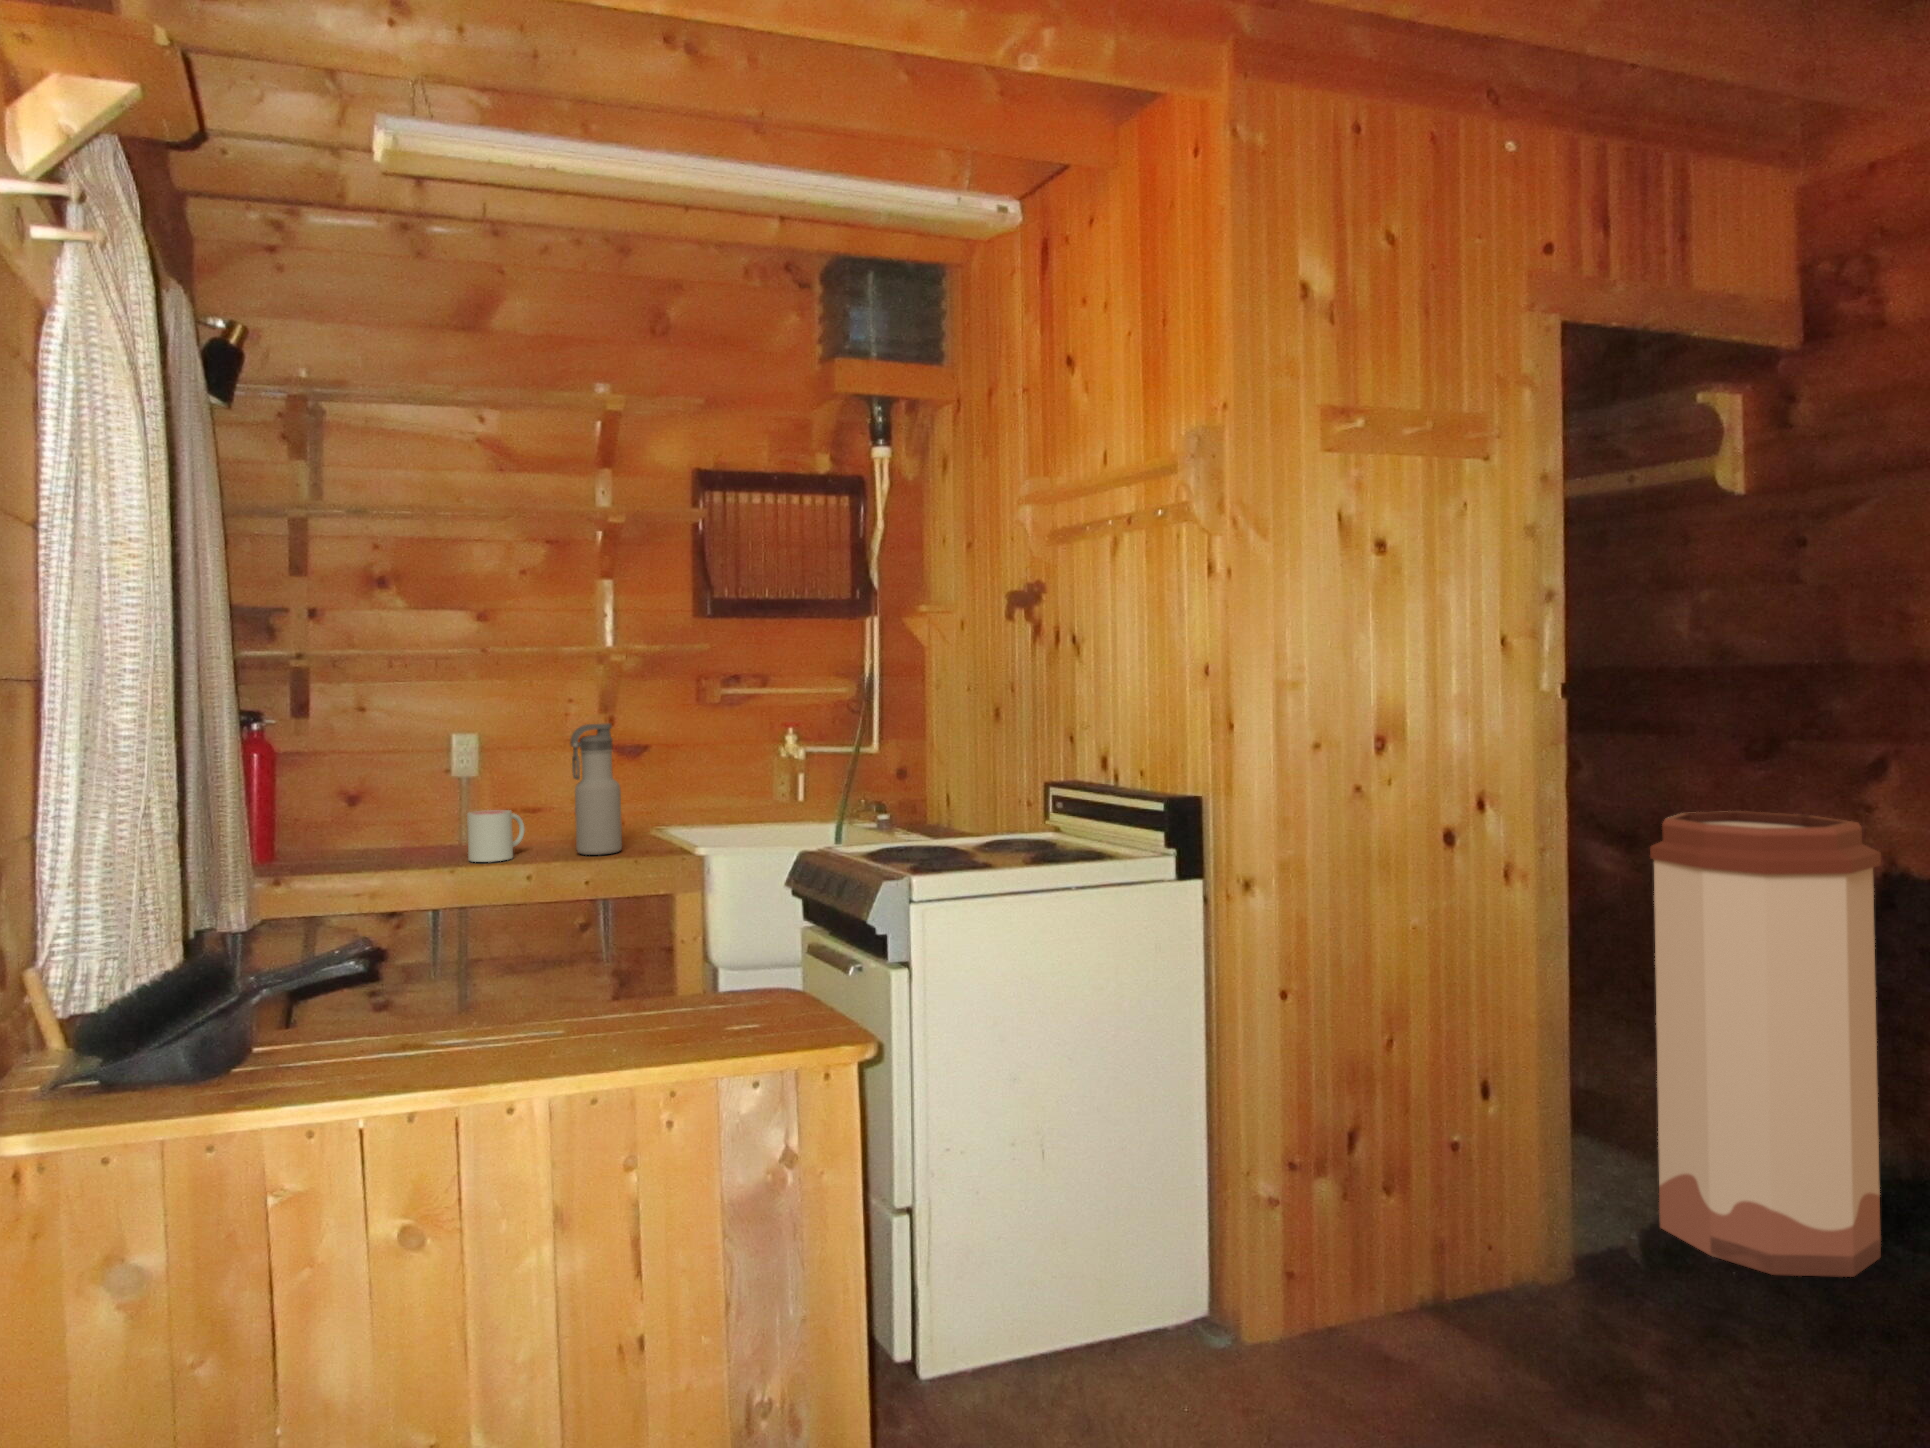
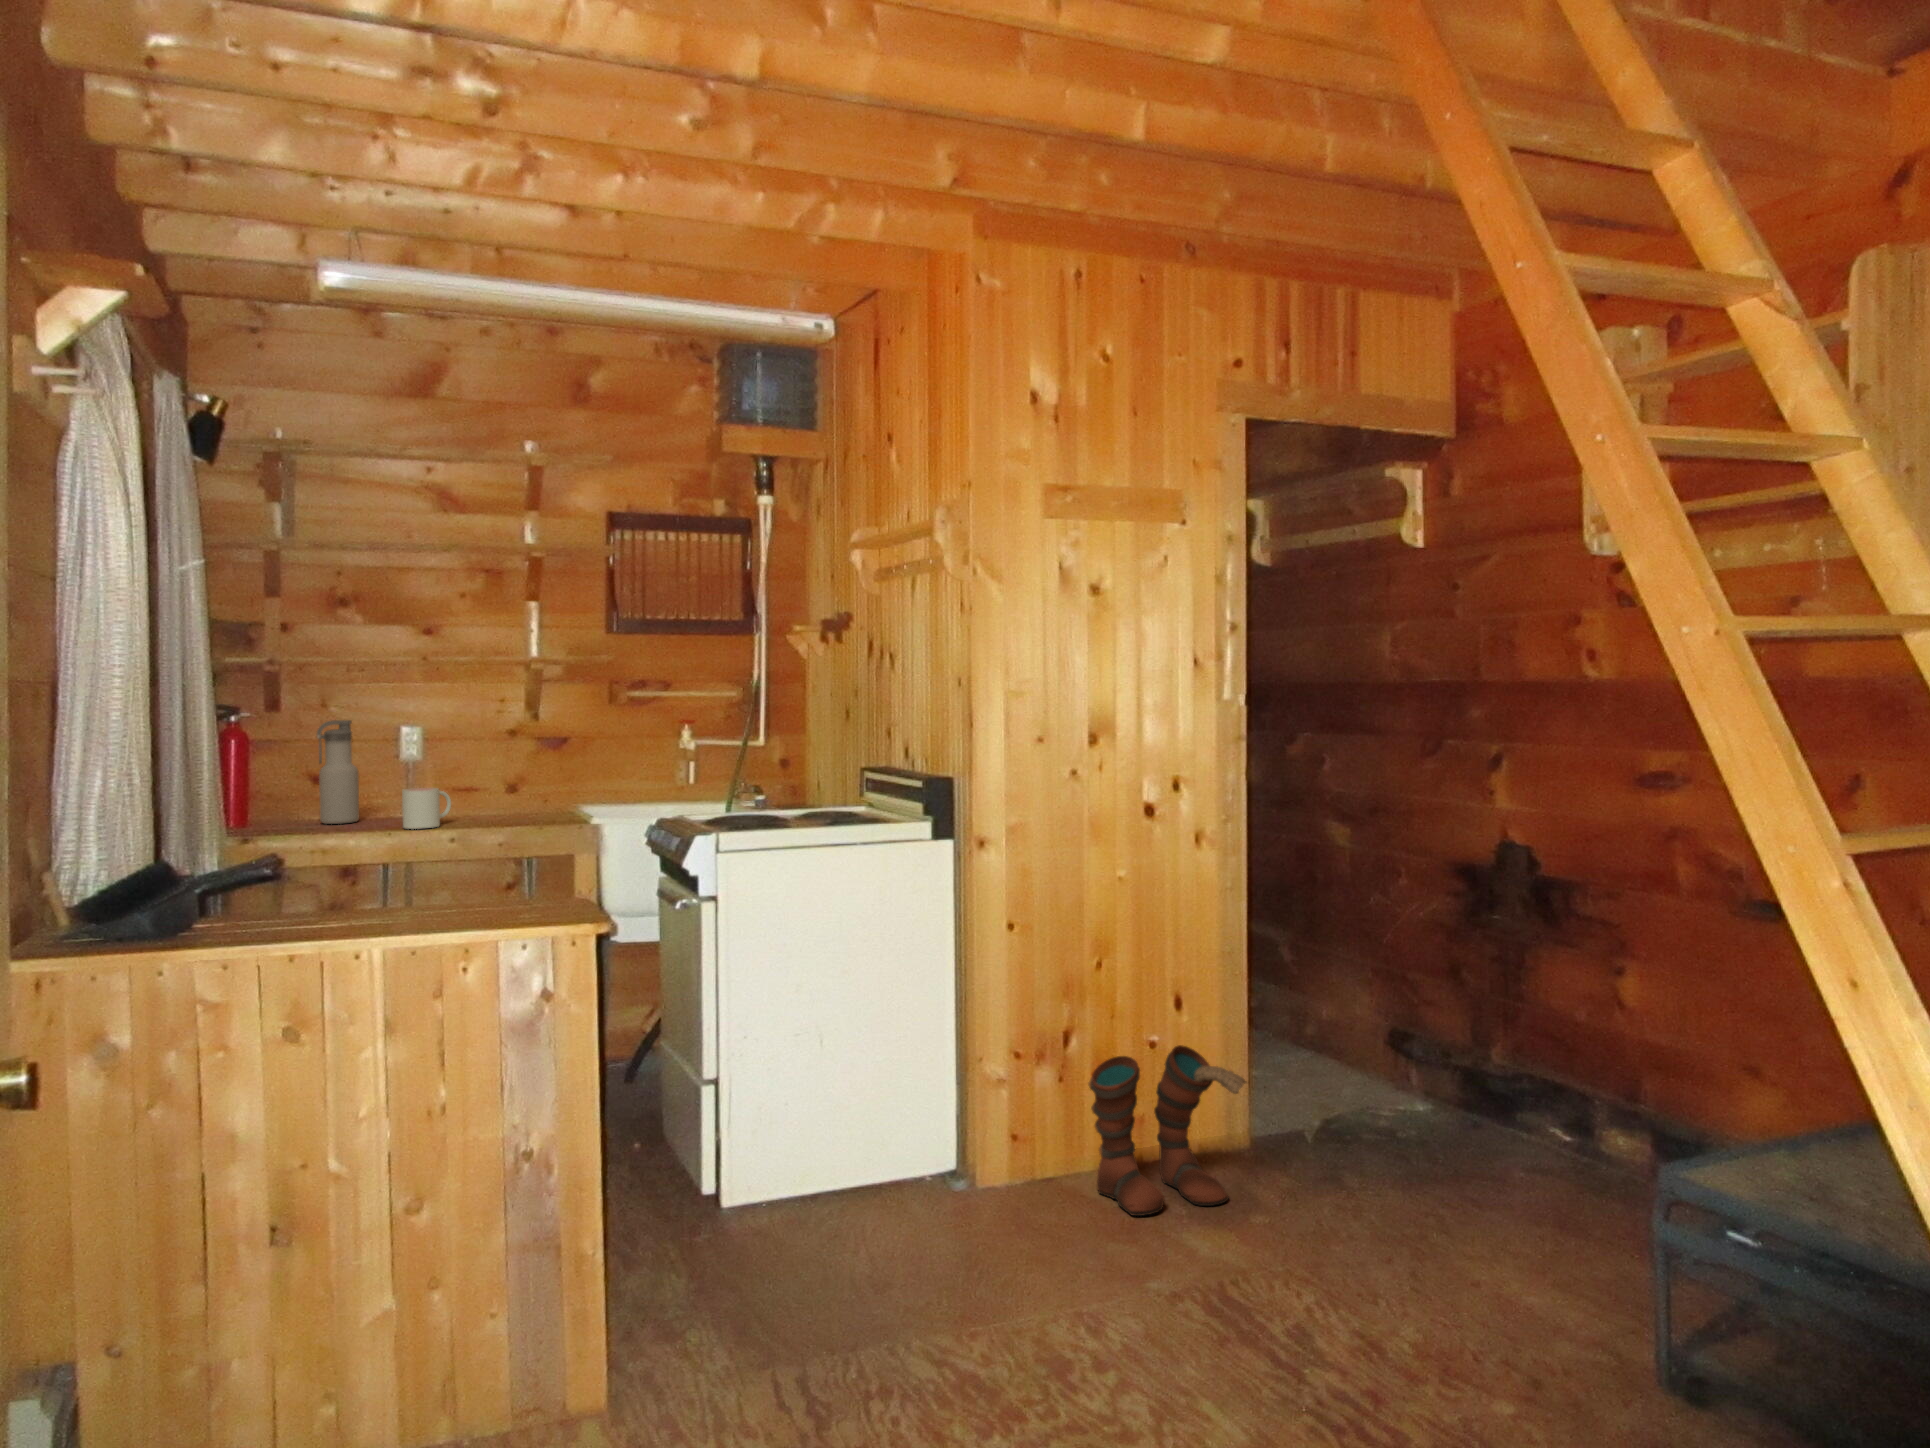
water bottle: present [570,723,622,855] -> present [317,720,359,824]
trash can: present [1650,811,1881,1277] -> none [1330,796,1485,1145]
boots: none [1398,1153,1620,1399] -> present [1089,1045,1247,1216]

